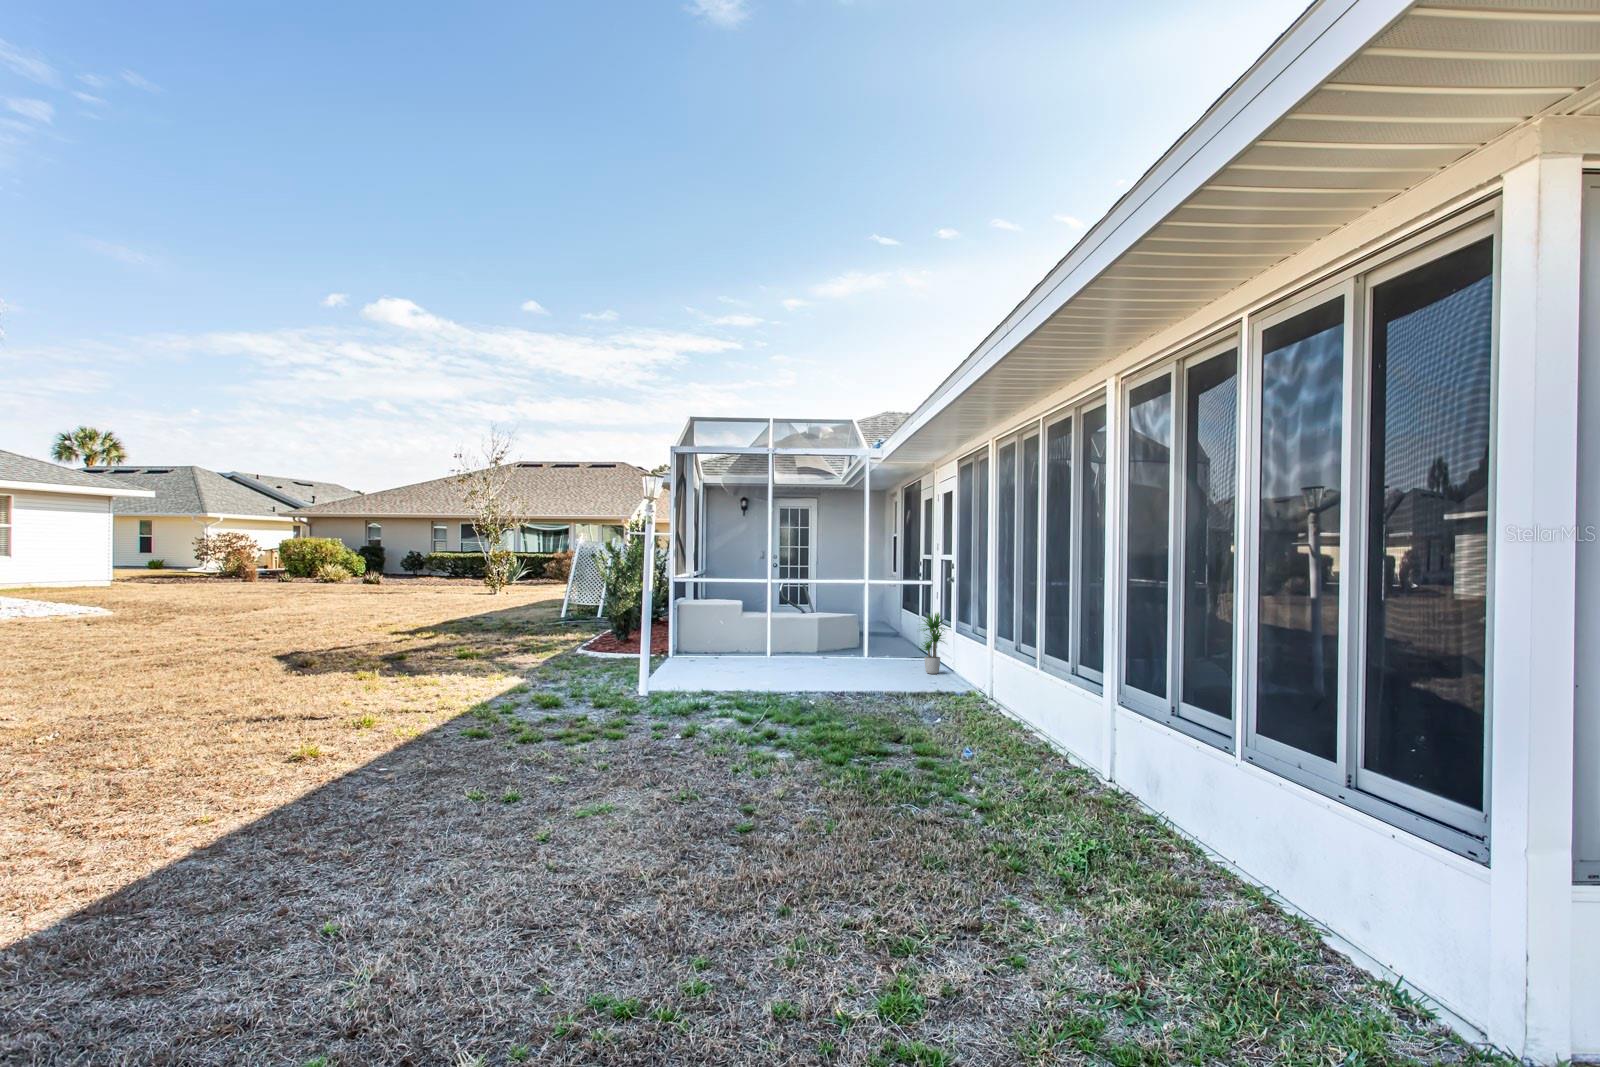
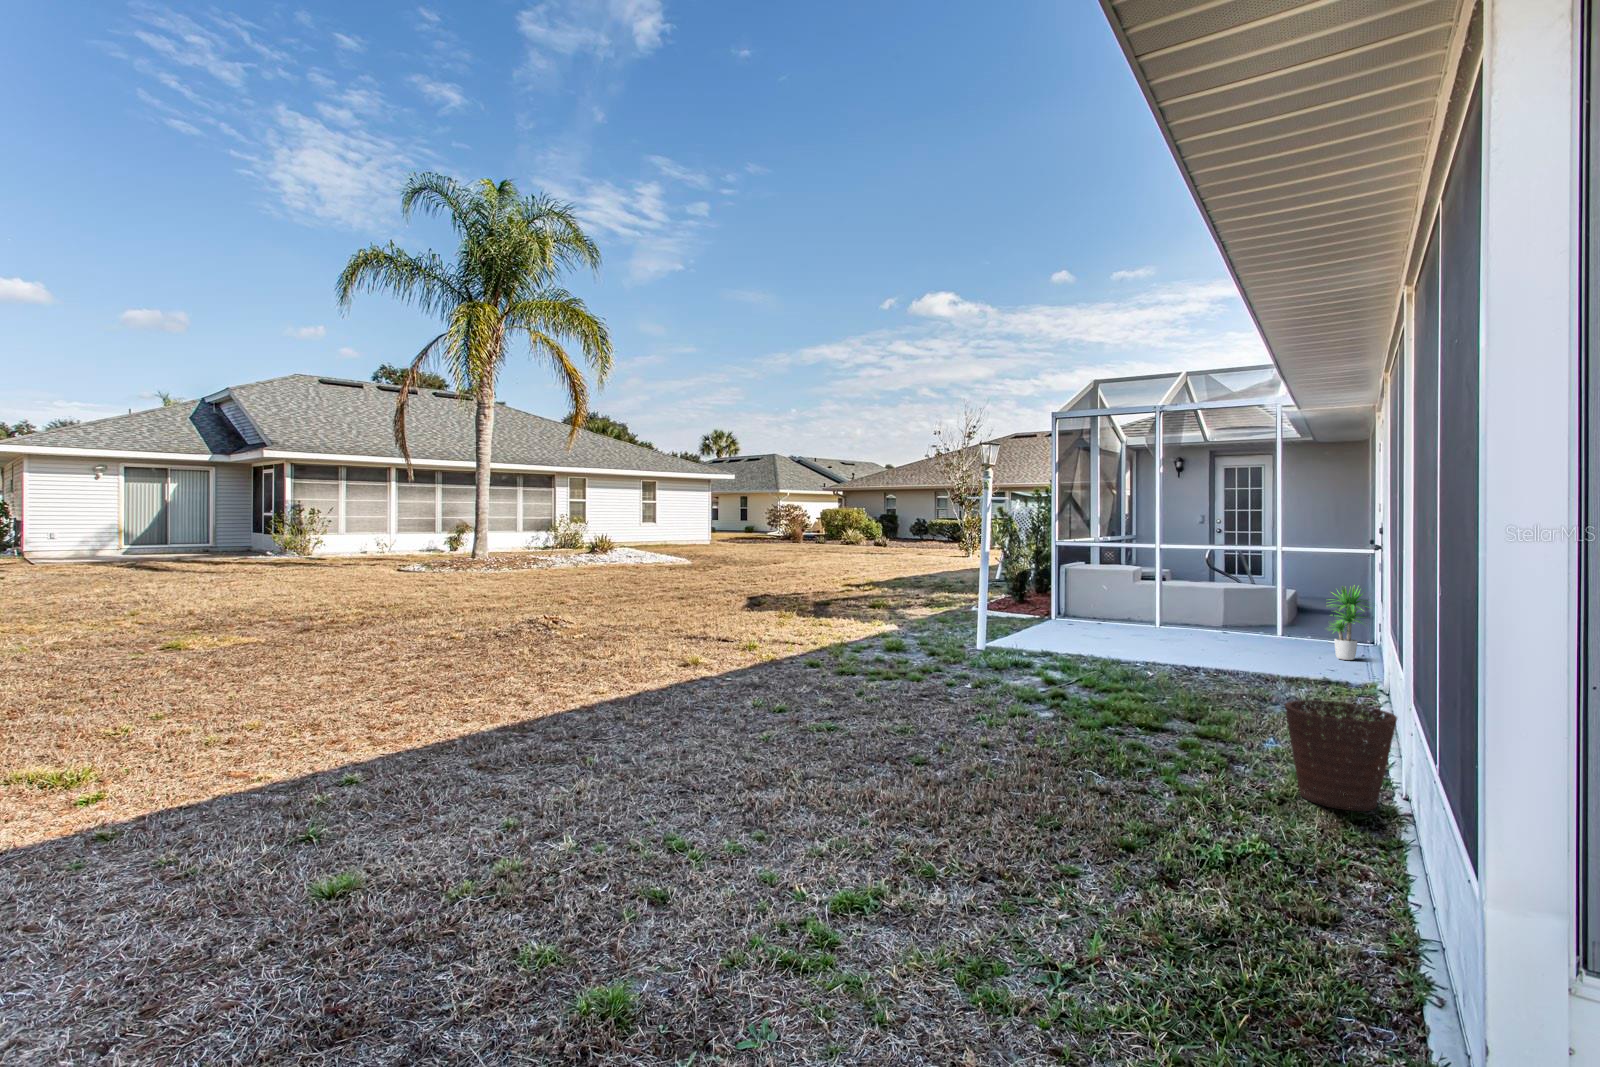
basket: none [1029,708,1107,792] -> present [1285,700,1397,810]

